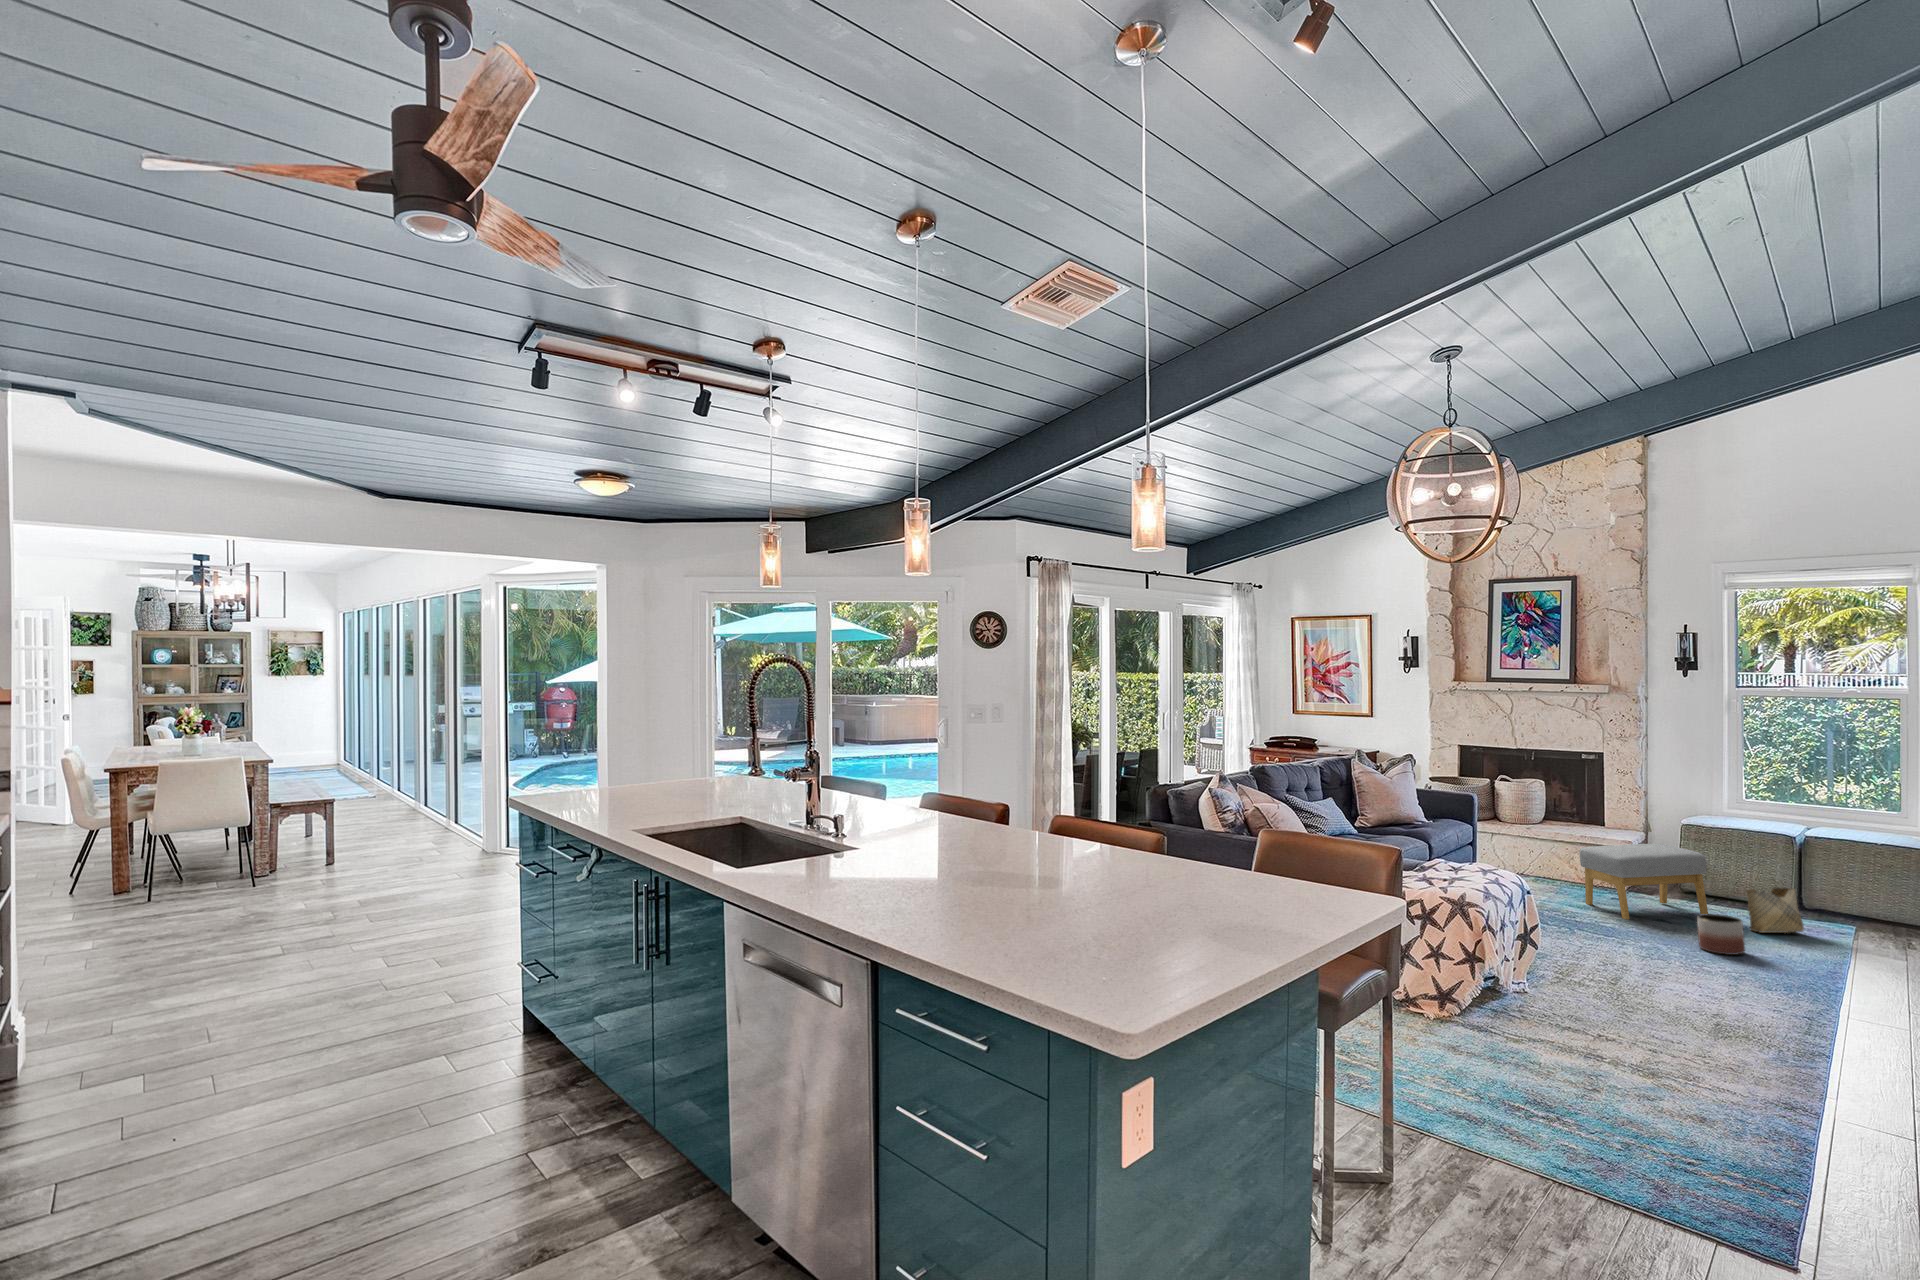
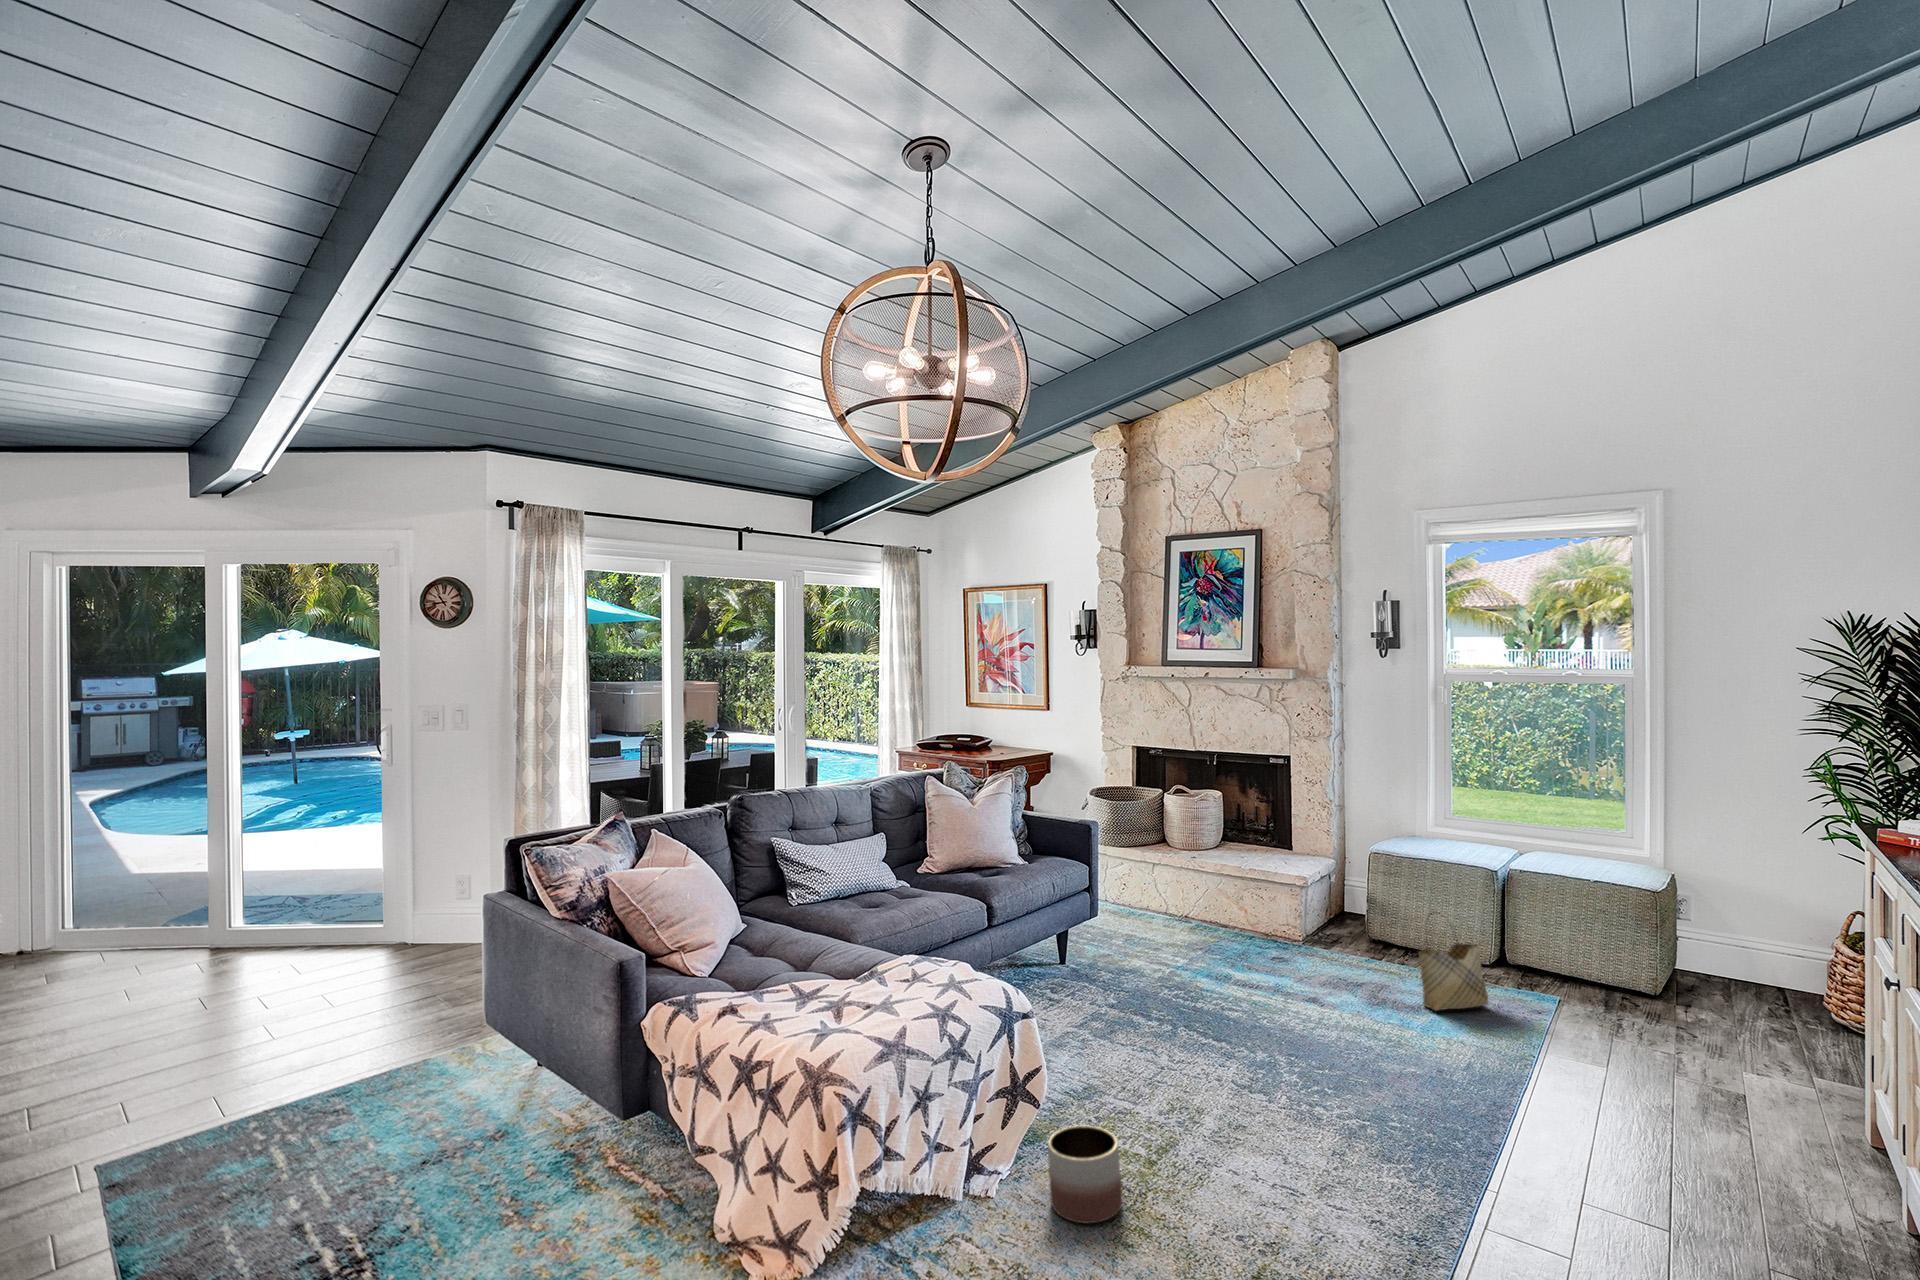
footstool: present [1579,844,1708,919] -> none [1229,882,1379,997]
planter: present [1697,914,1745,955] -> present [1048,1125,1123,1223]

